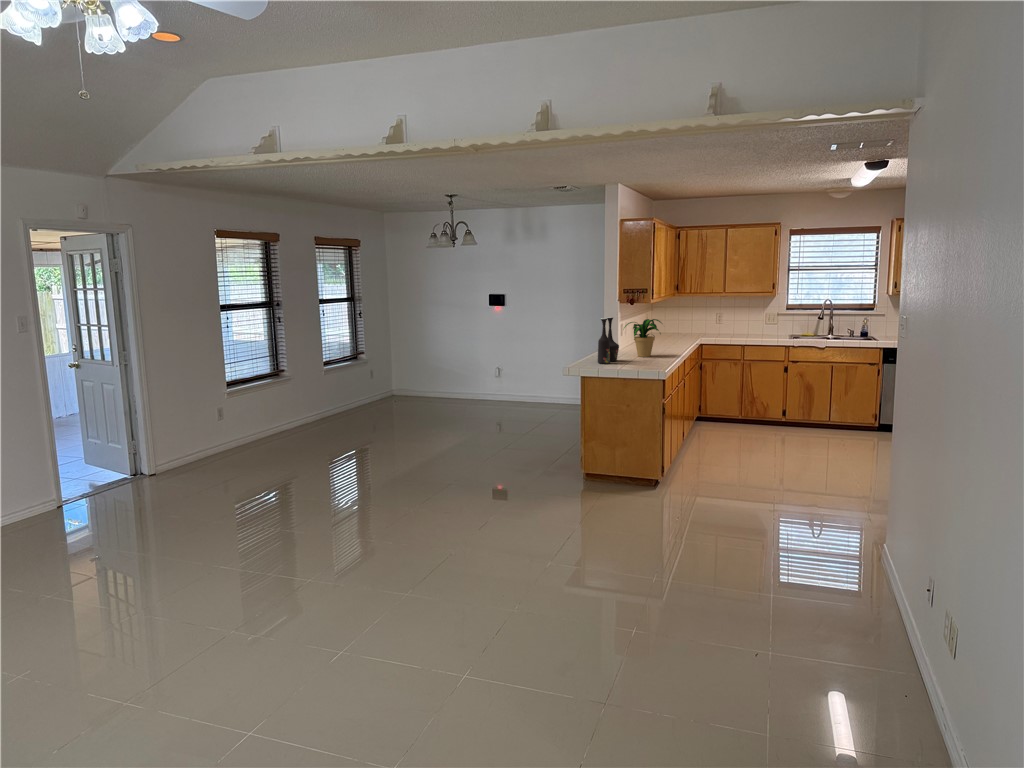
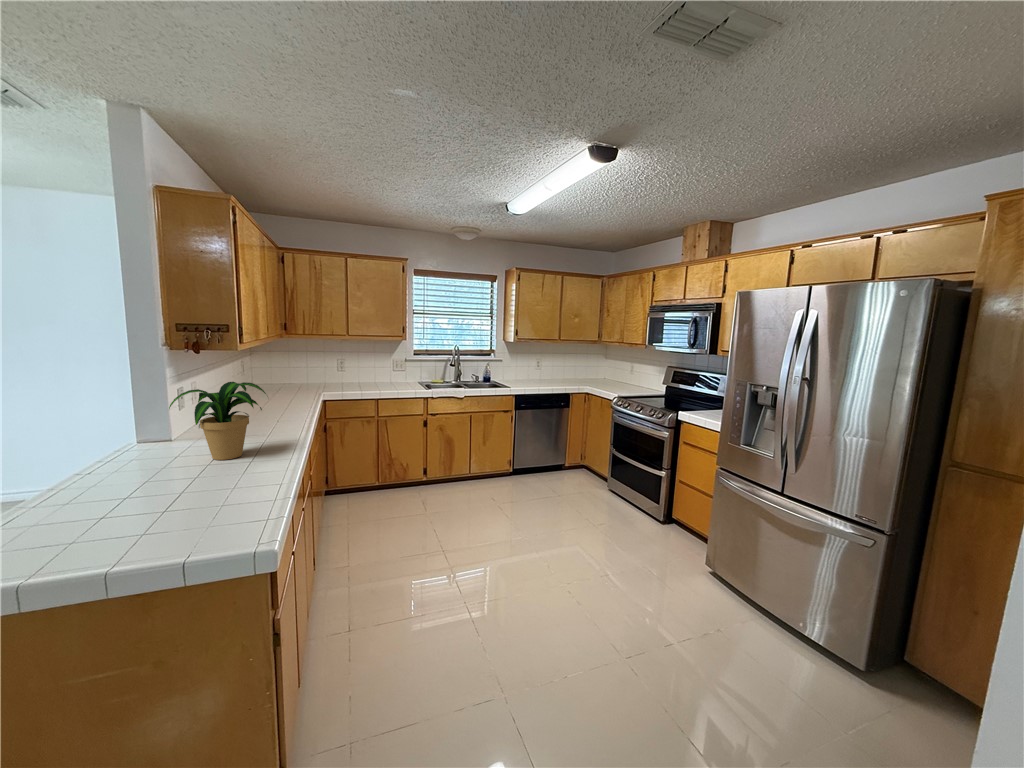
vase: present [598,317,619,364] -> none [62,387,149,521]

